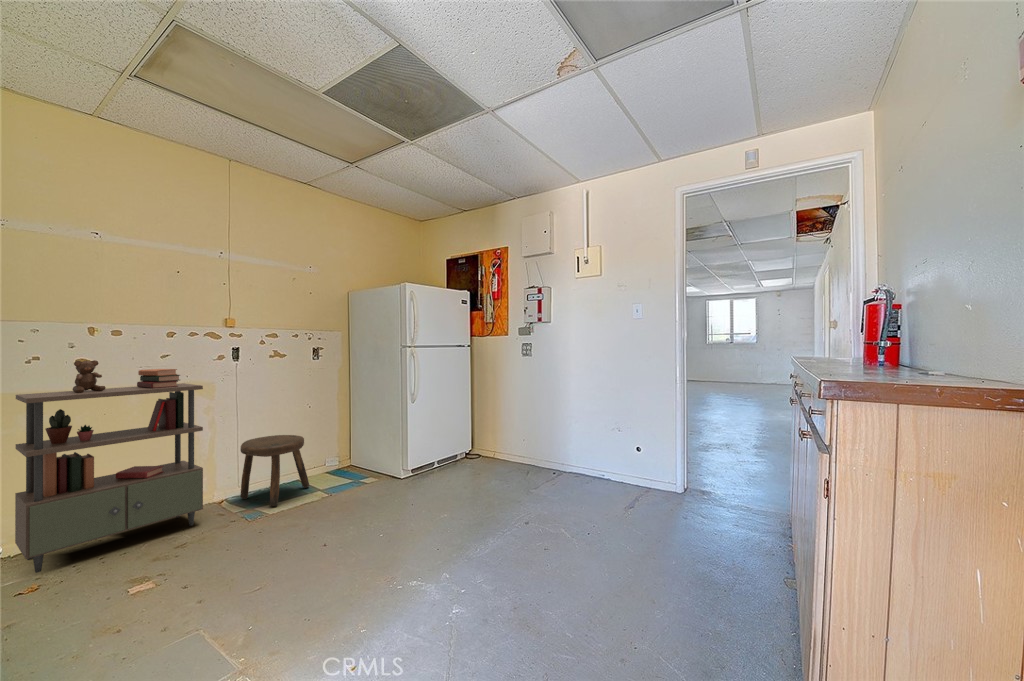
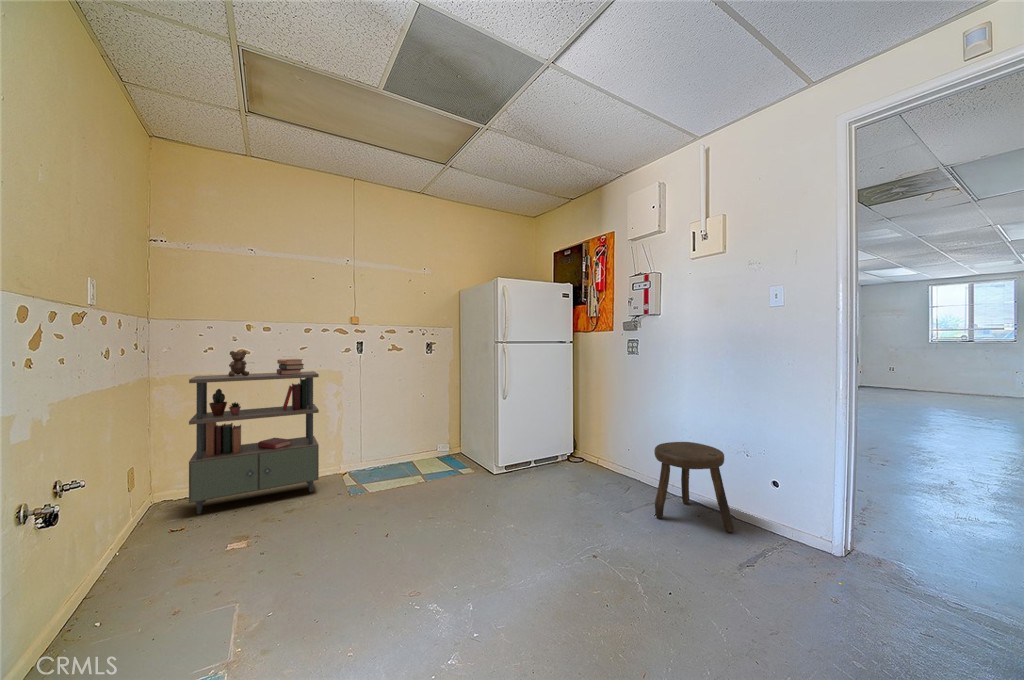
stool: present [240,435,309,506] -> present [654,442,734,532]

